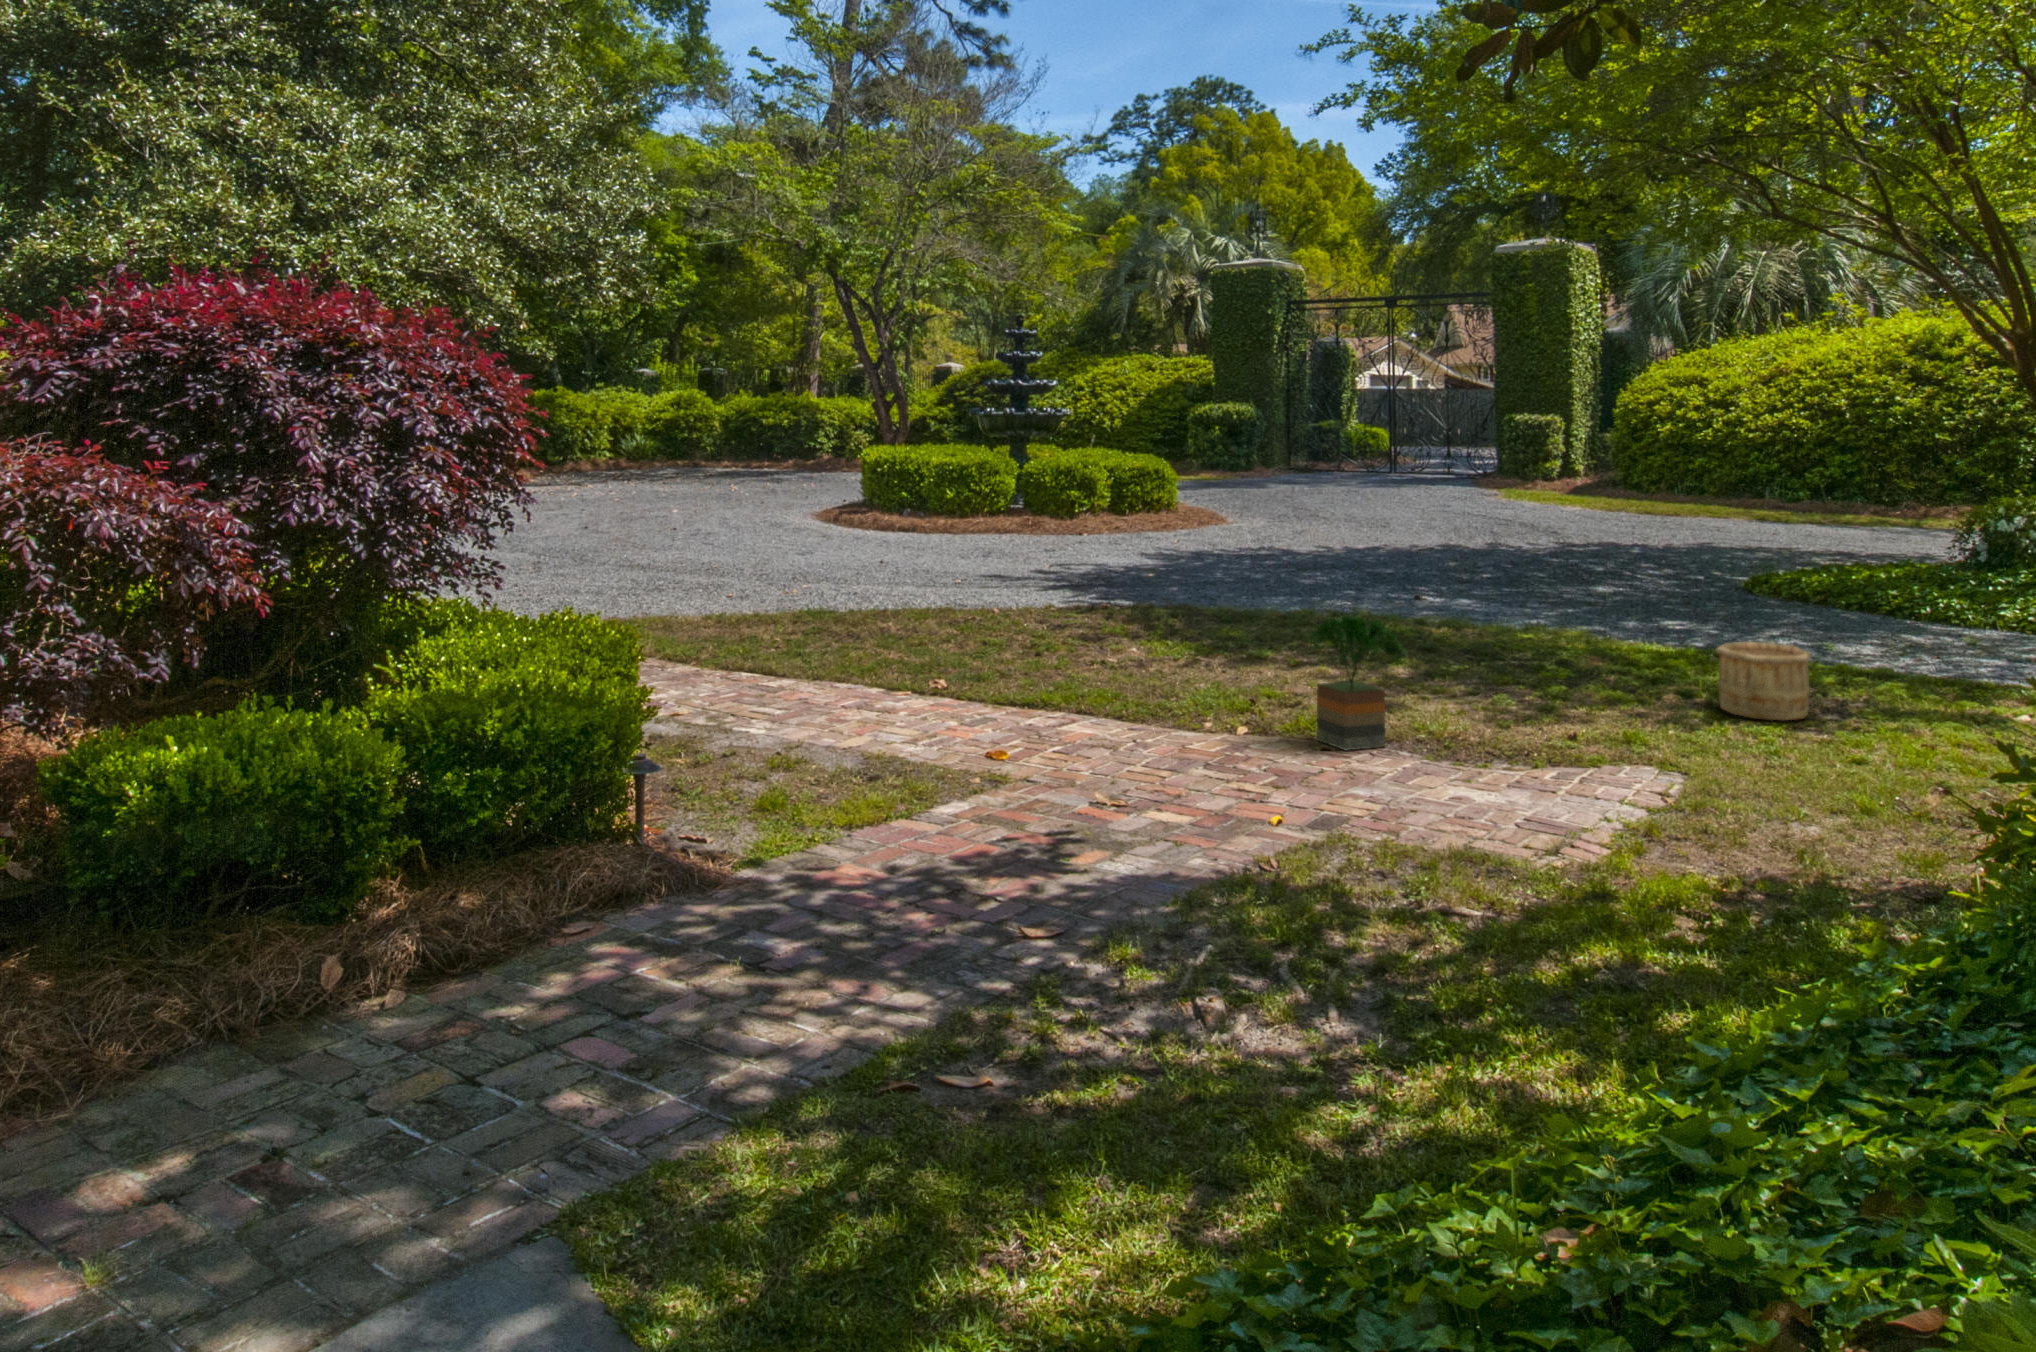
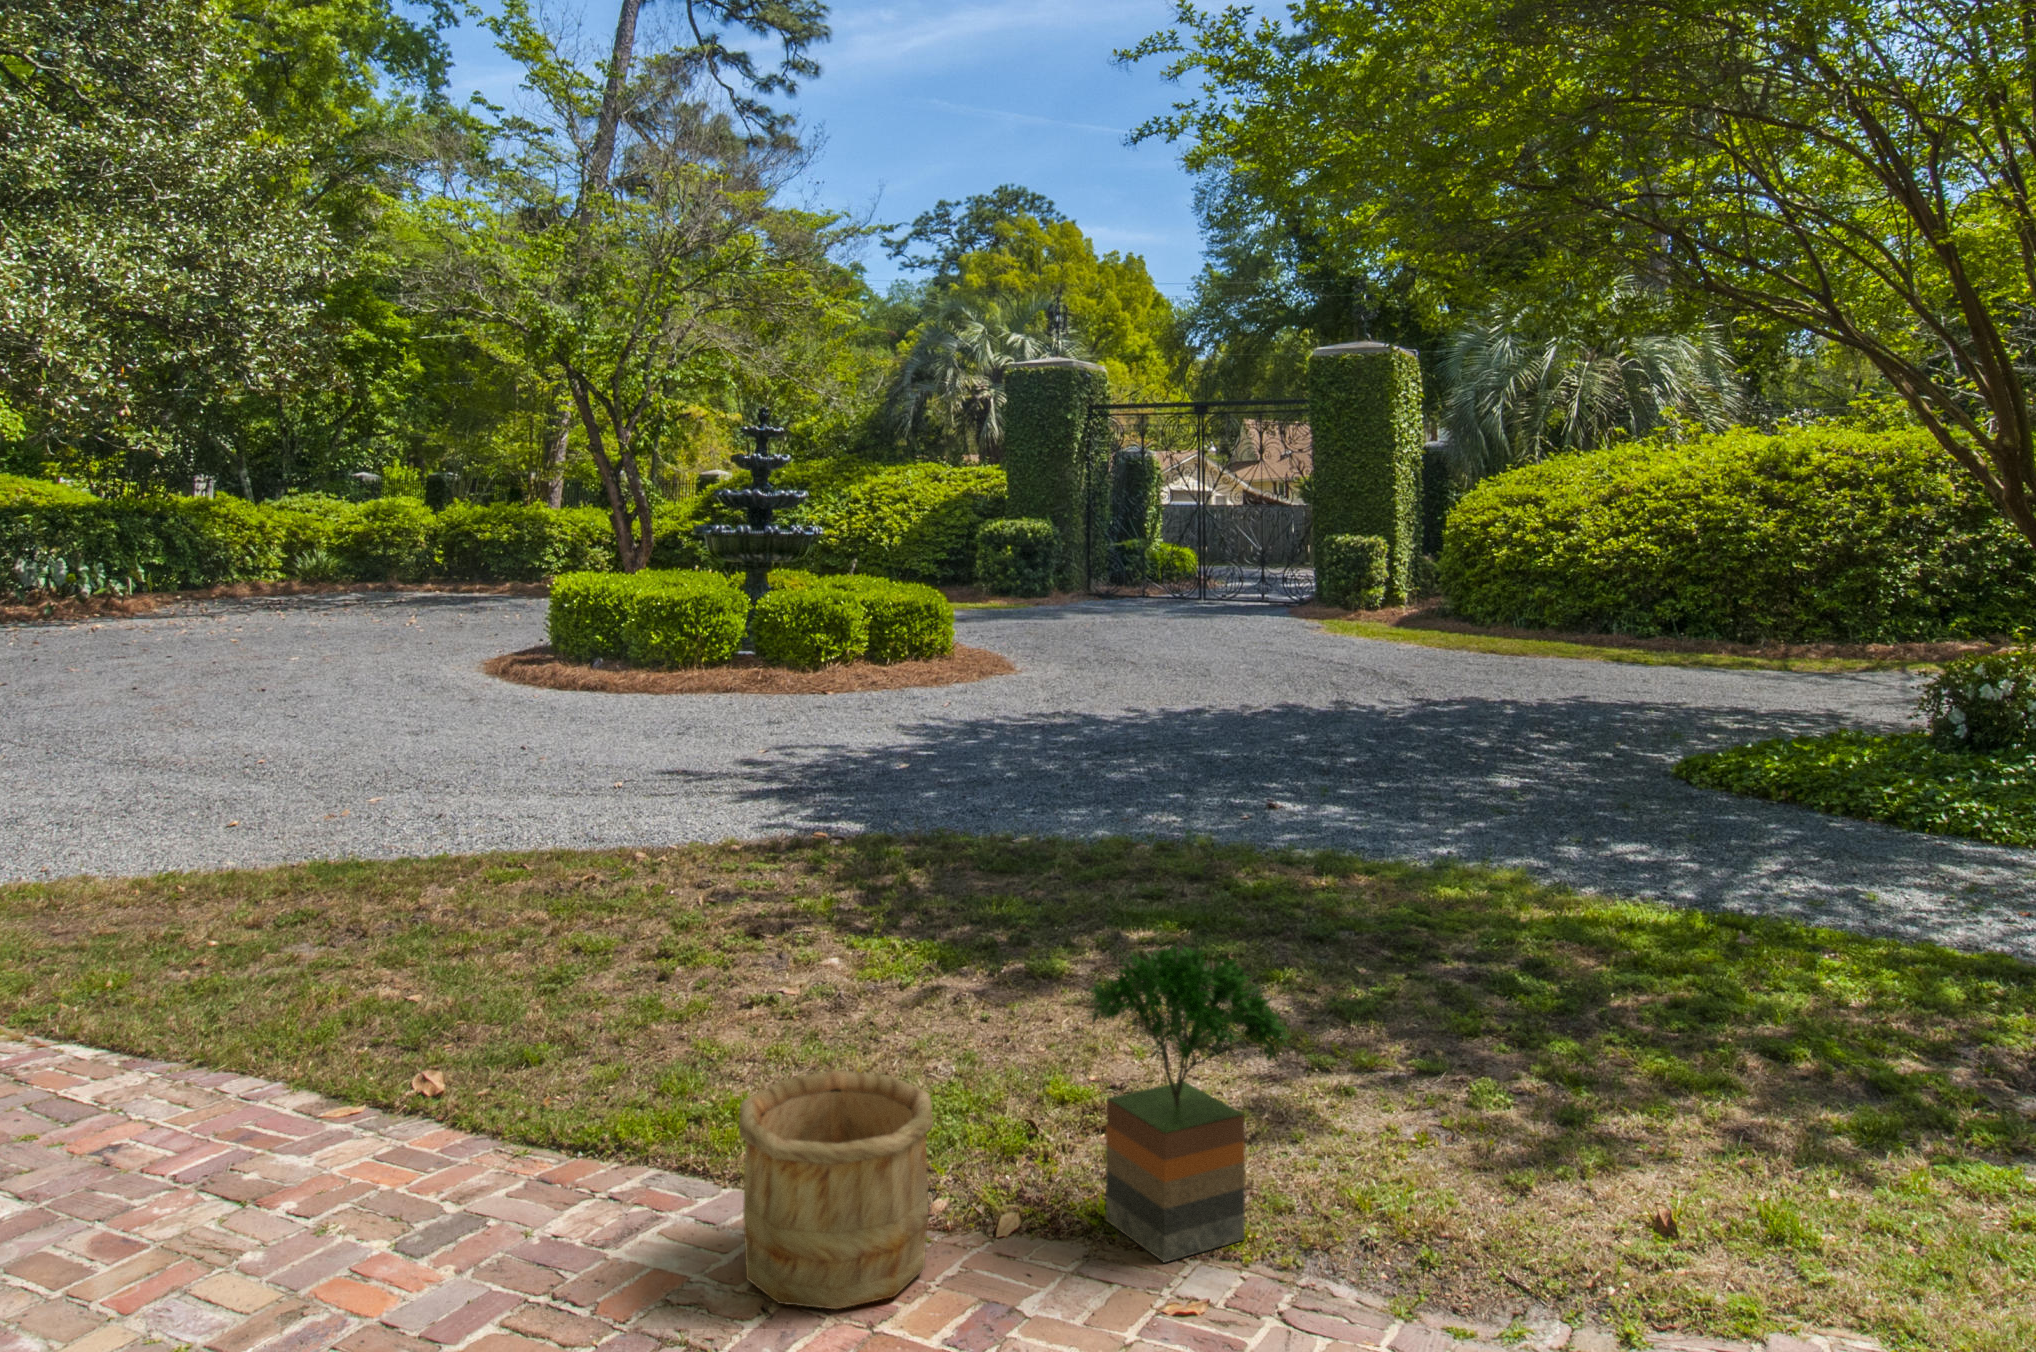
wooden bucket: present [1716,642,1811,720] -> present [739,1070,933,1309]

